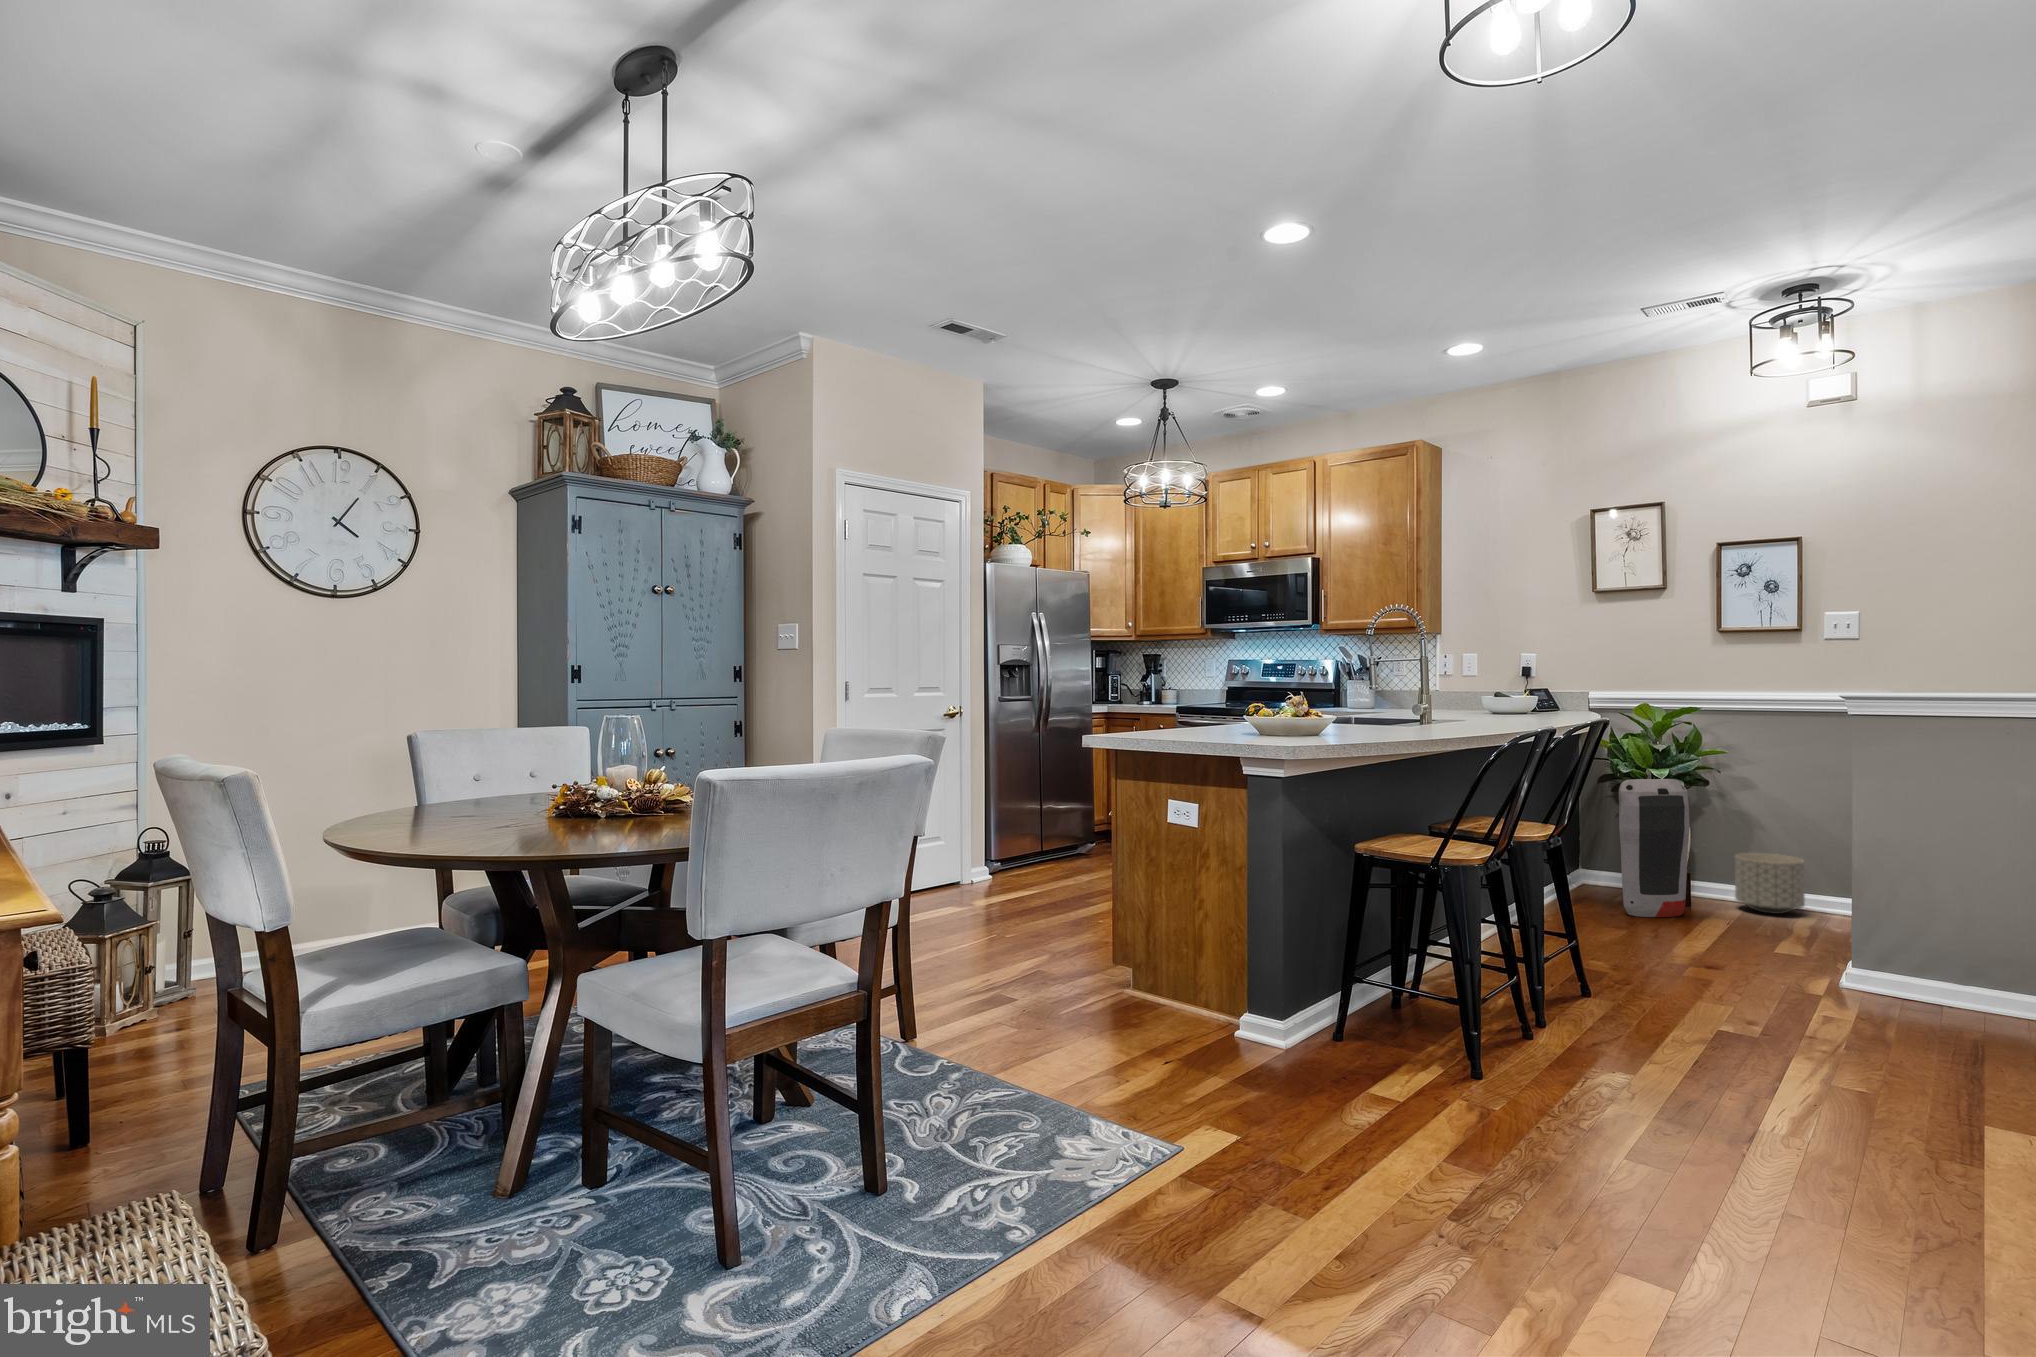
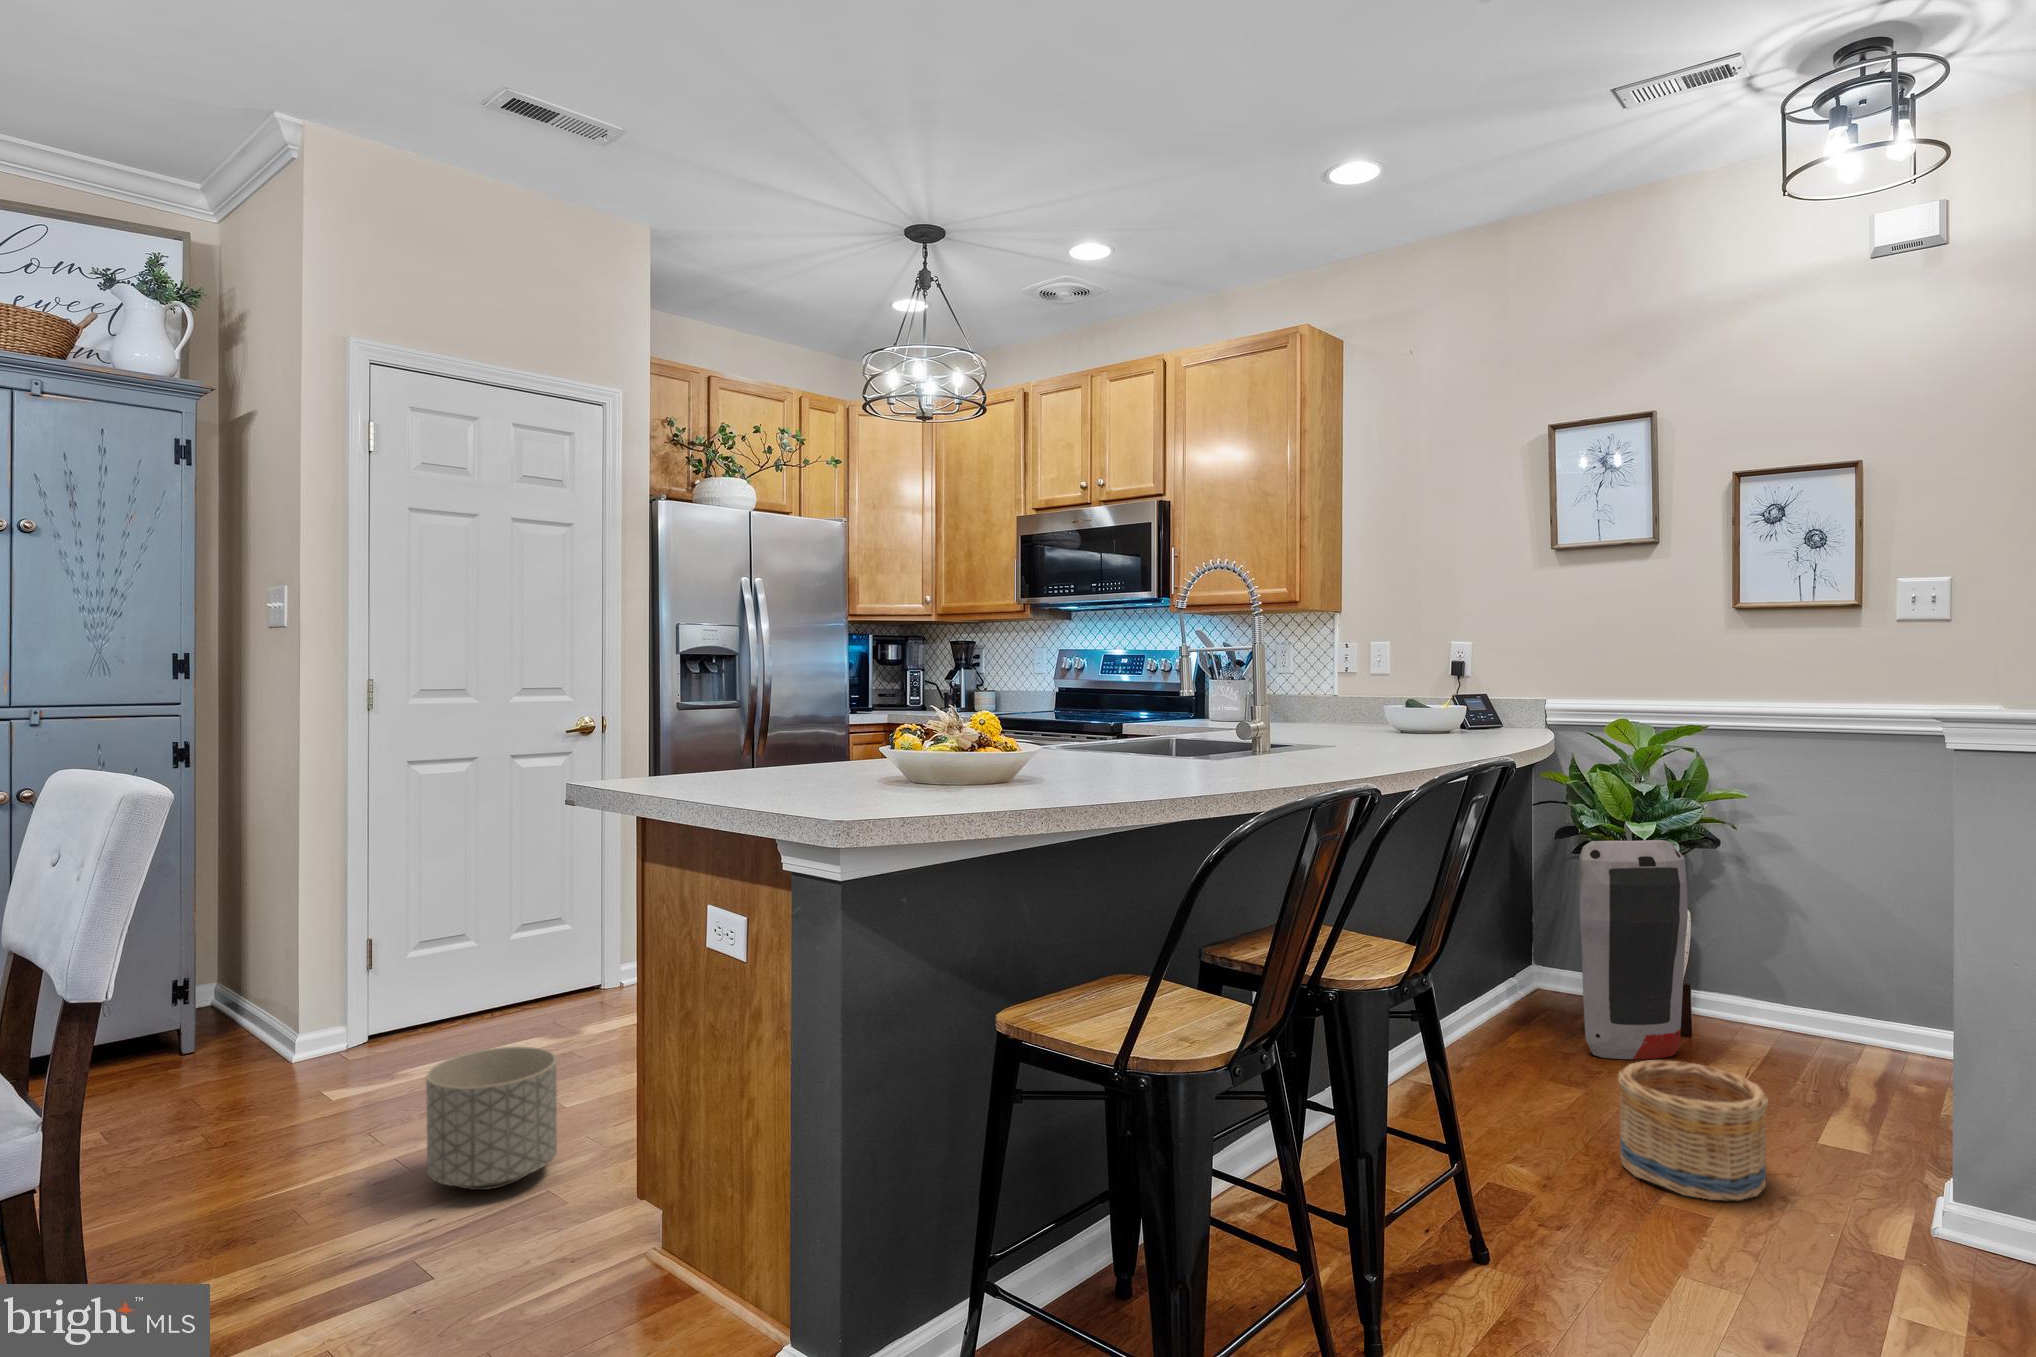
planter: present [1735,853,1805,914] -> present [426,1047,557,1190]
basket: none [1650,901,1741,972] -> present [1618,1060,1769,1200]

